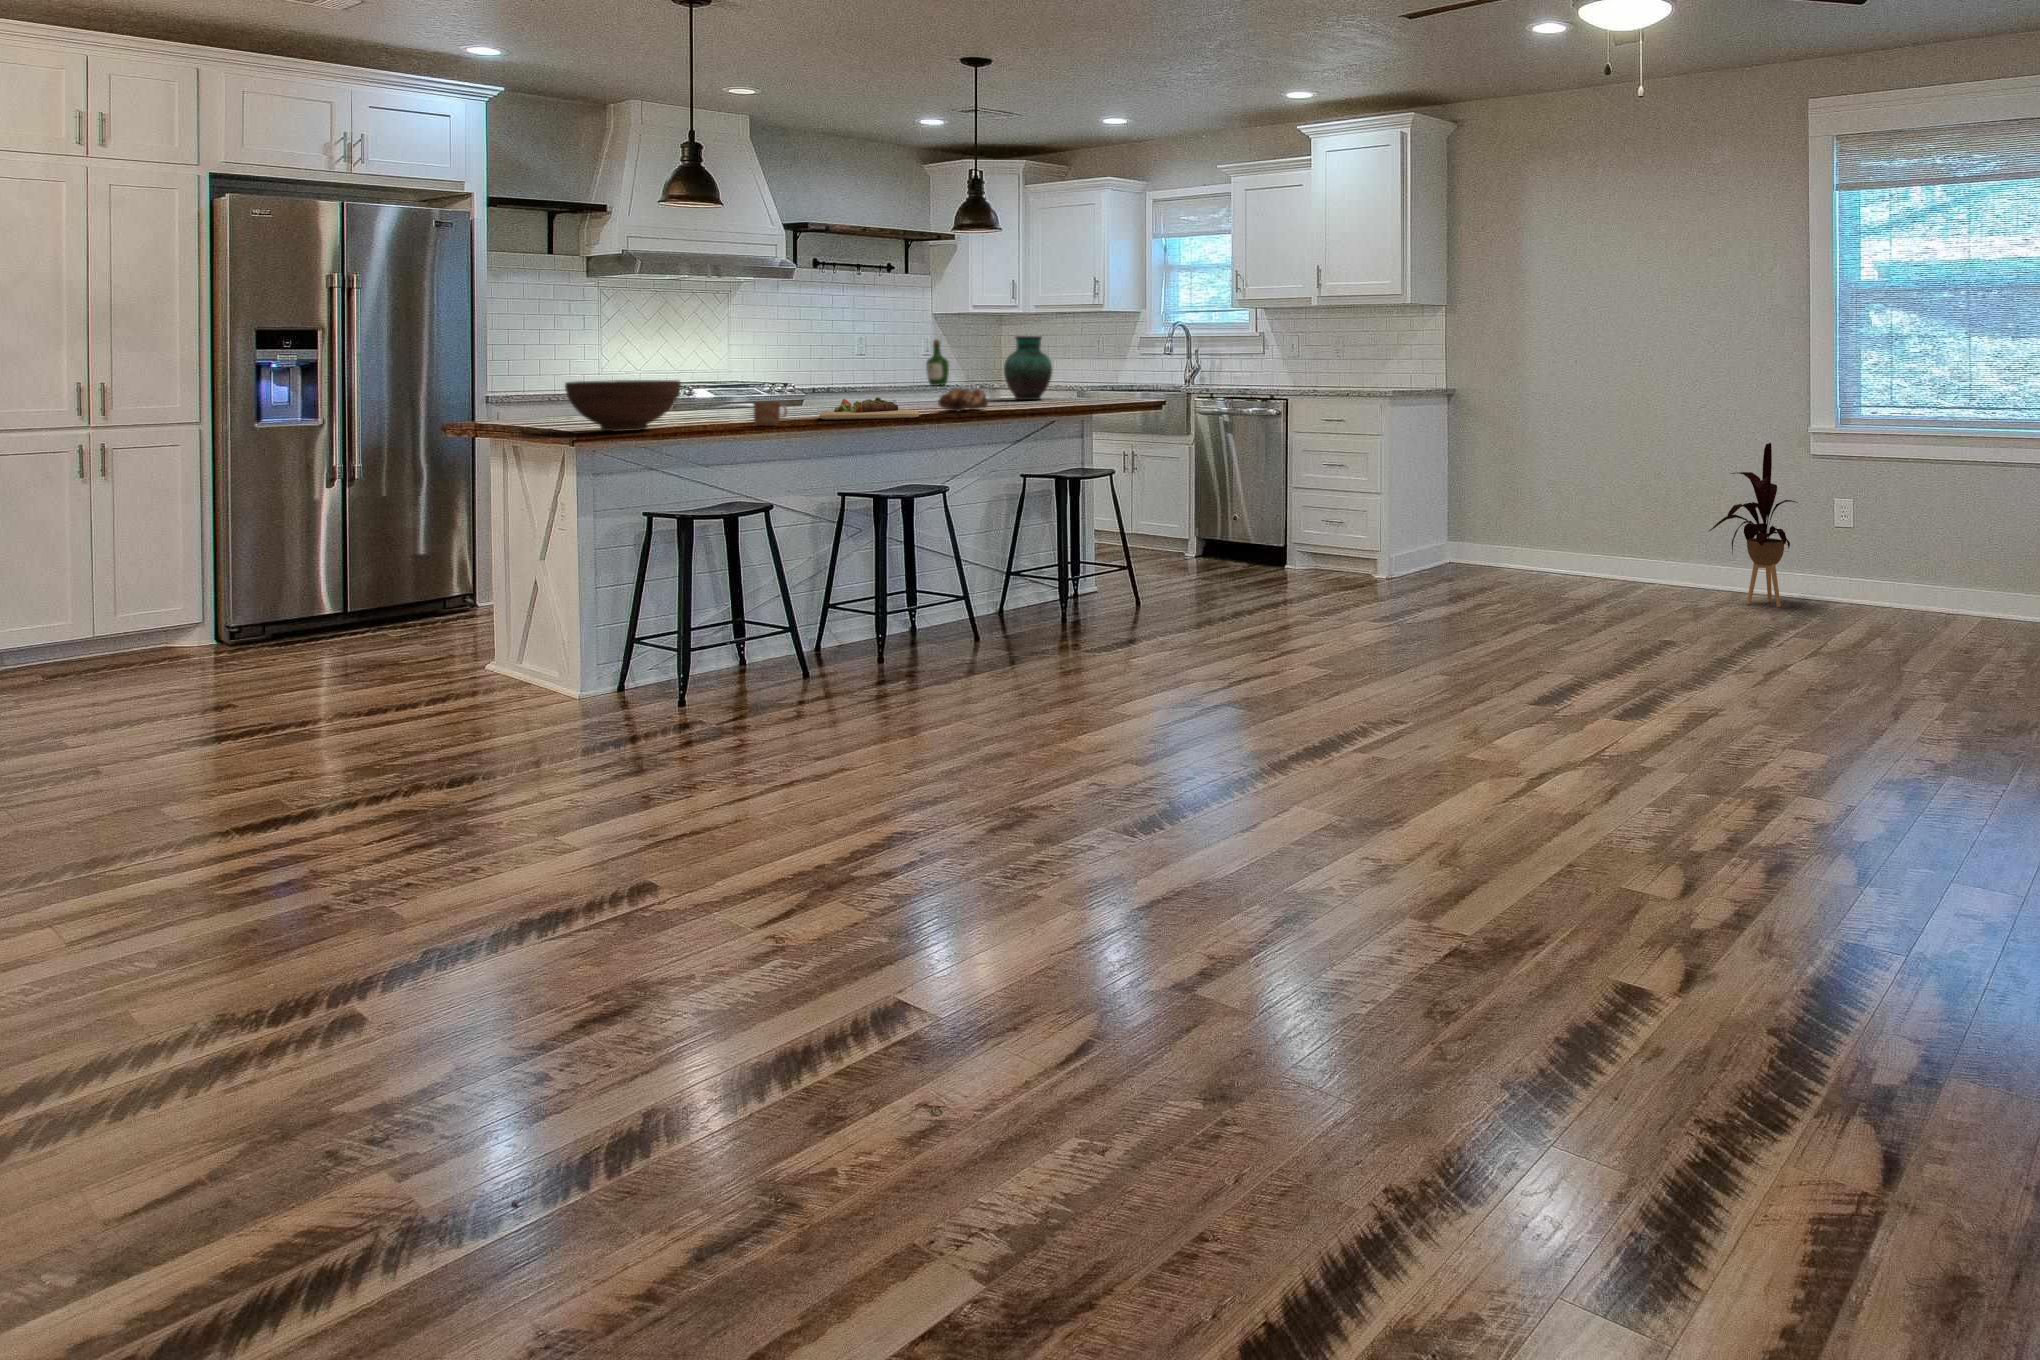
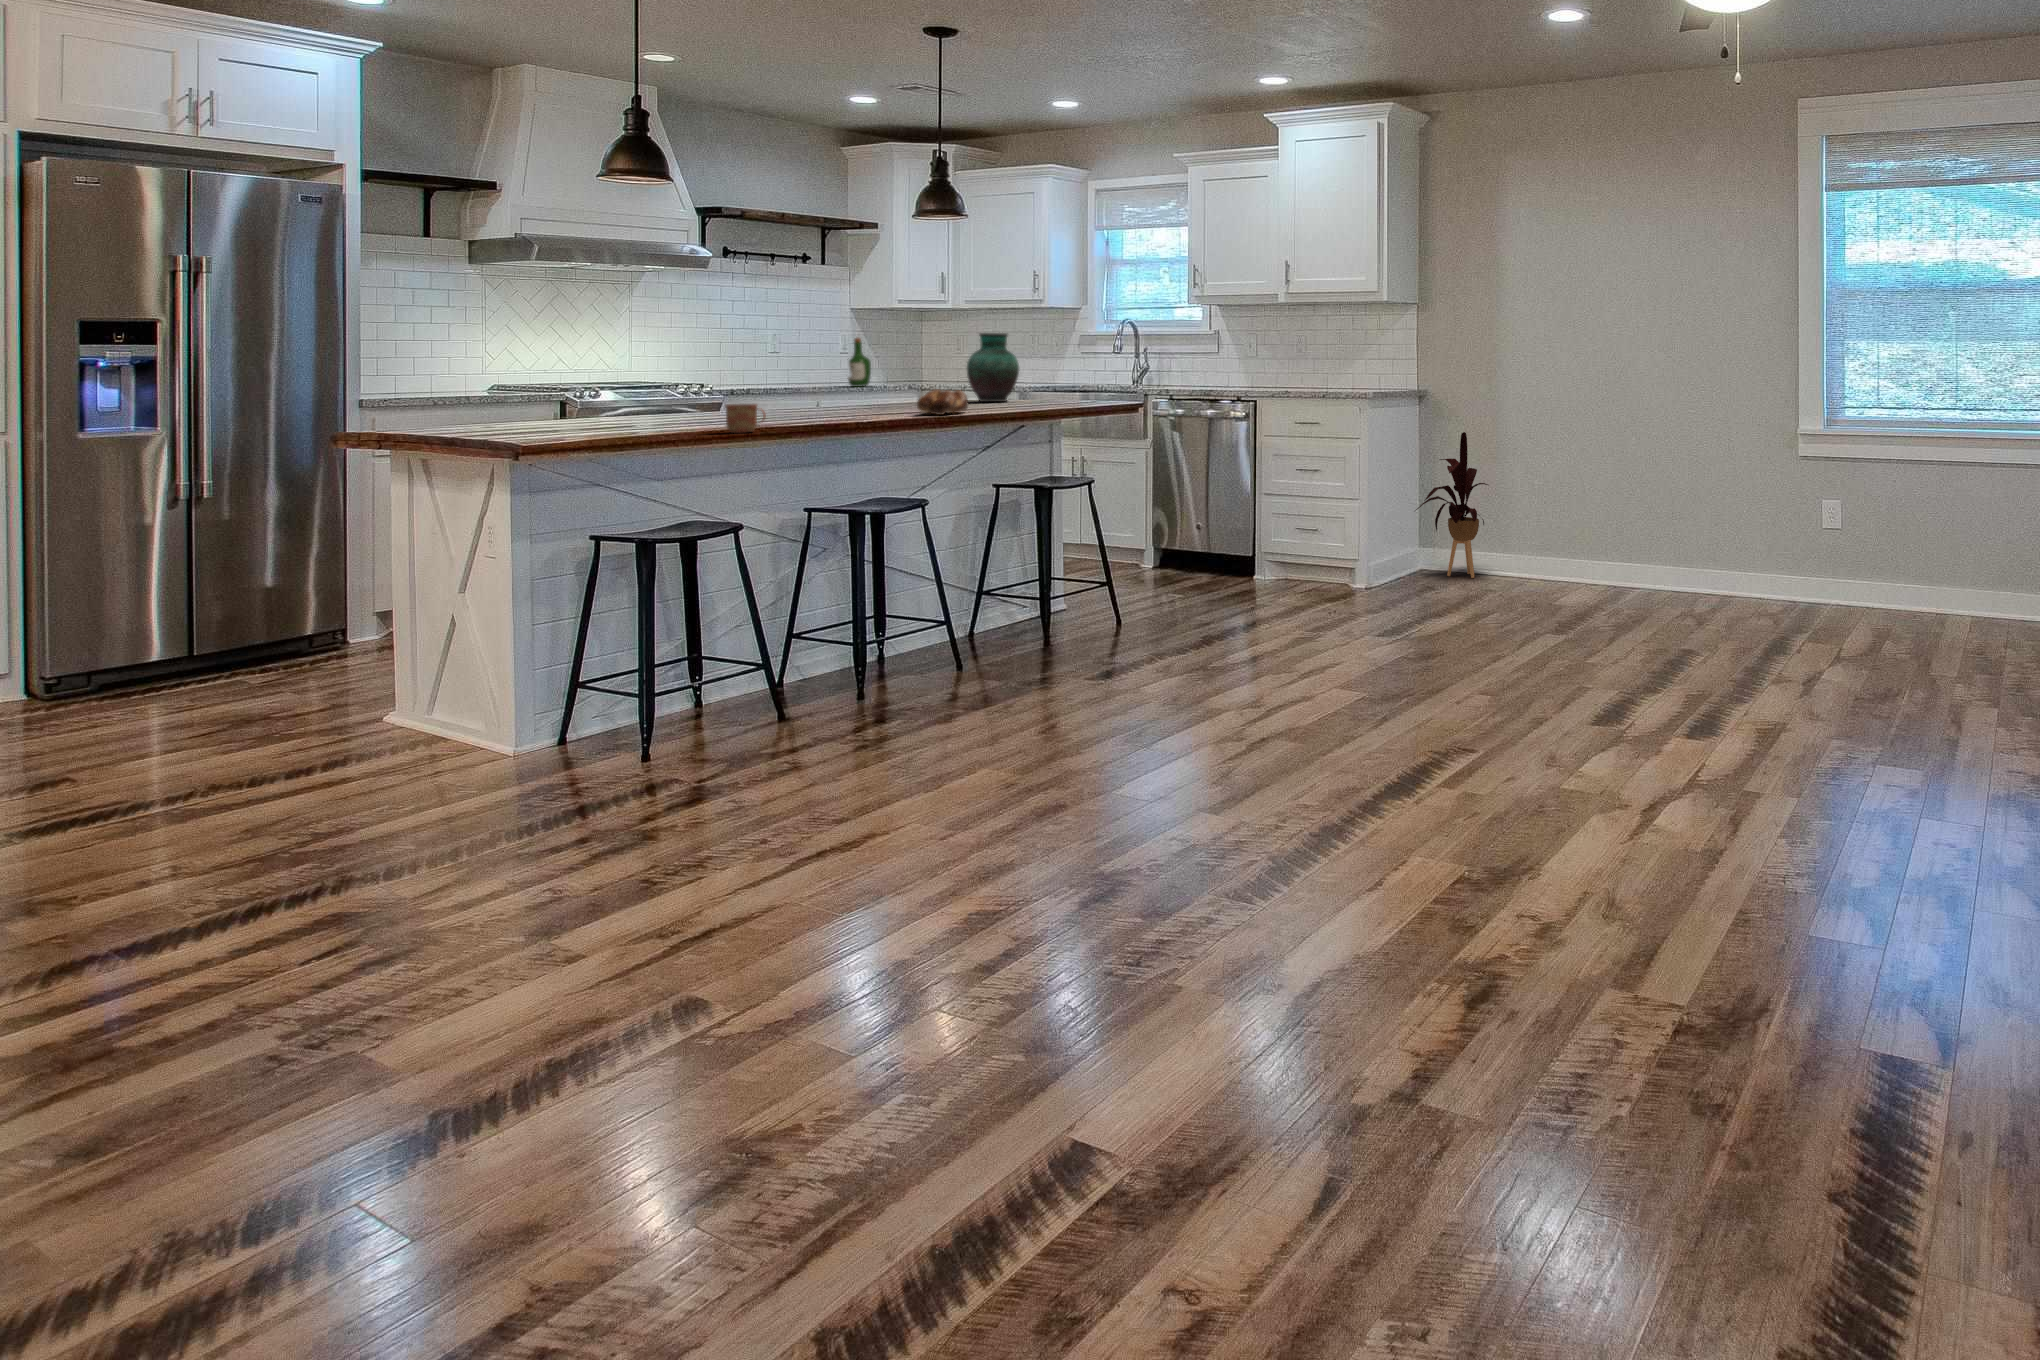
fruit bowl: present [565,380,681,432] -> none [503,380,642,440]
cutting board: present [820,397,919,420] -> none [792,399,907,425]
house plant: present [1709,443,1798,607] -> present [1416,432,1488,578]

